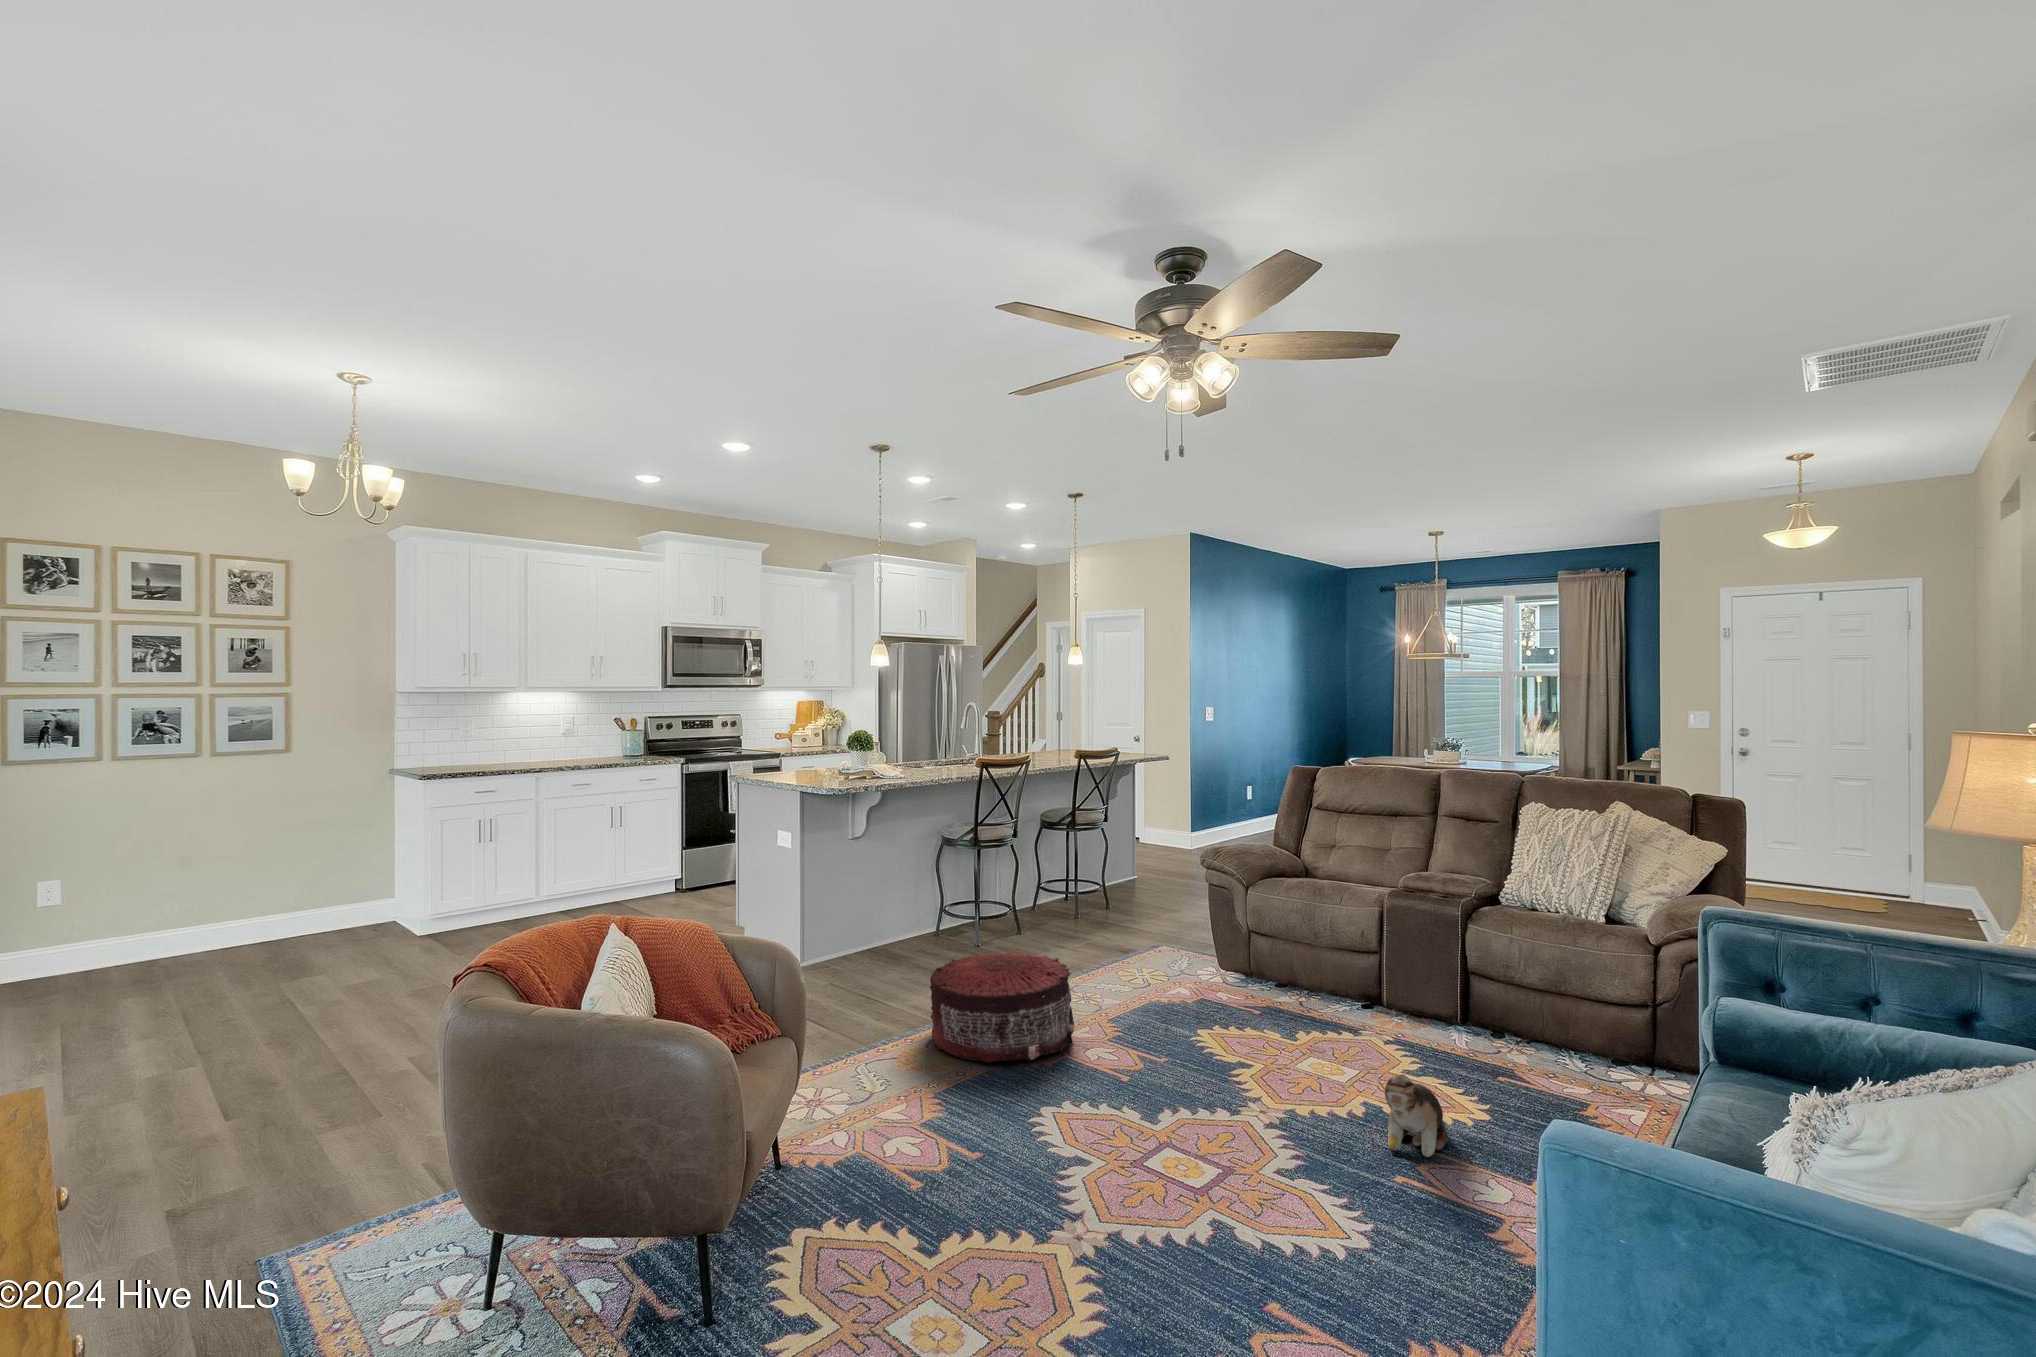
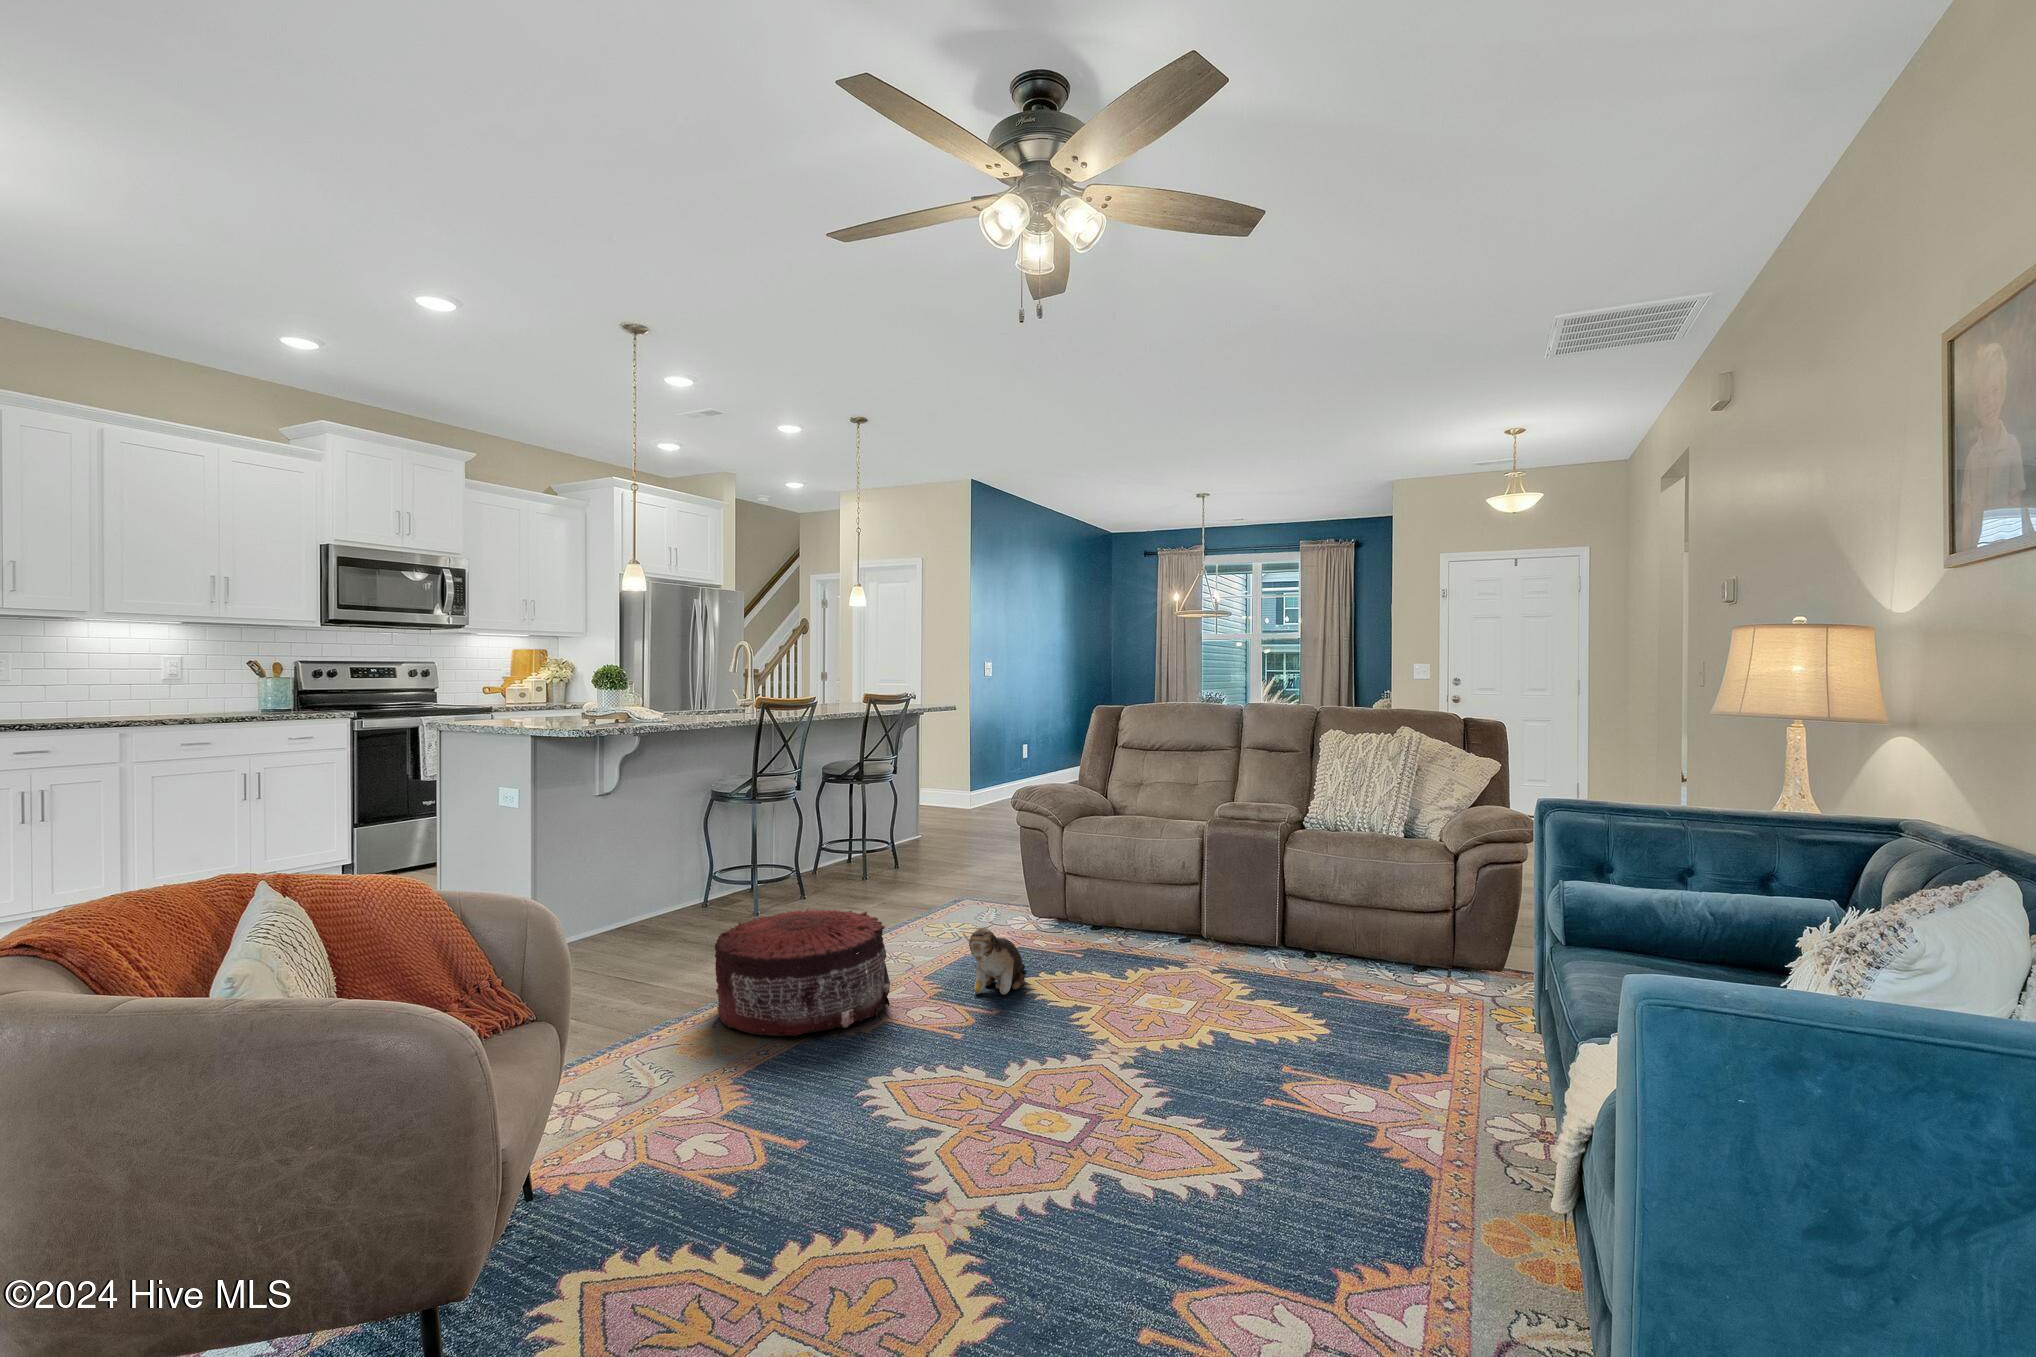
plush toy: present [1377,1074,1448,1157] -> present [963,927,1025,994]

